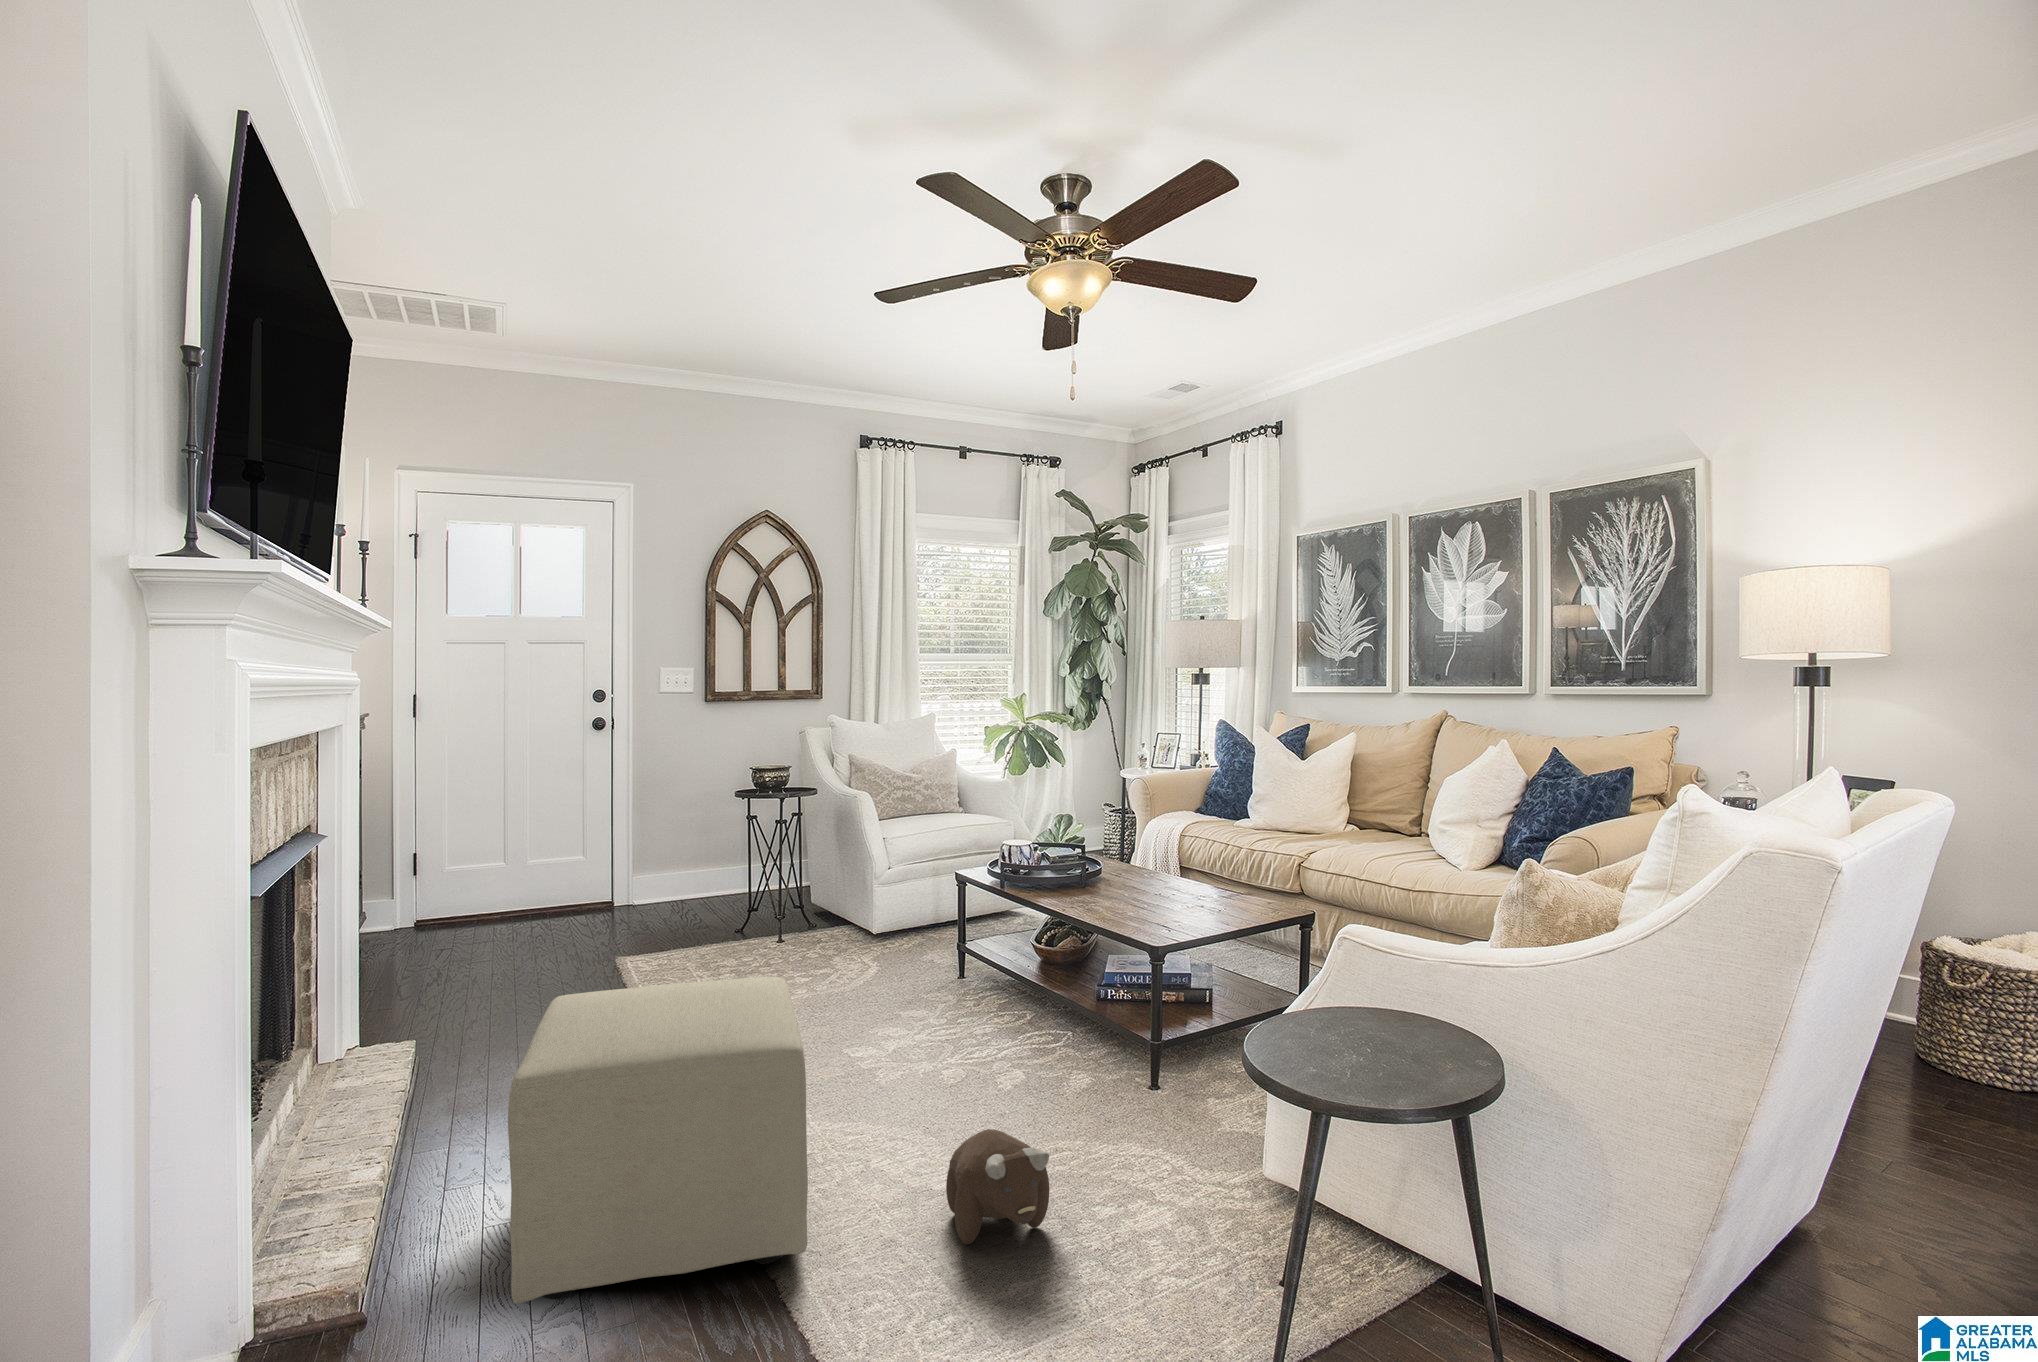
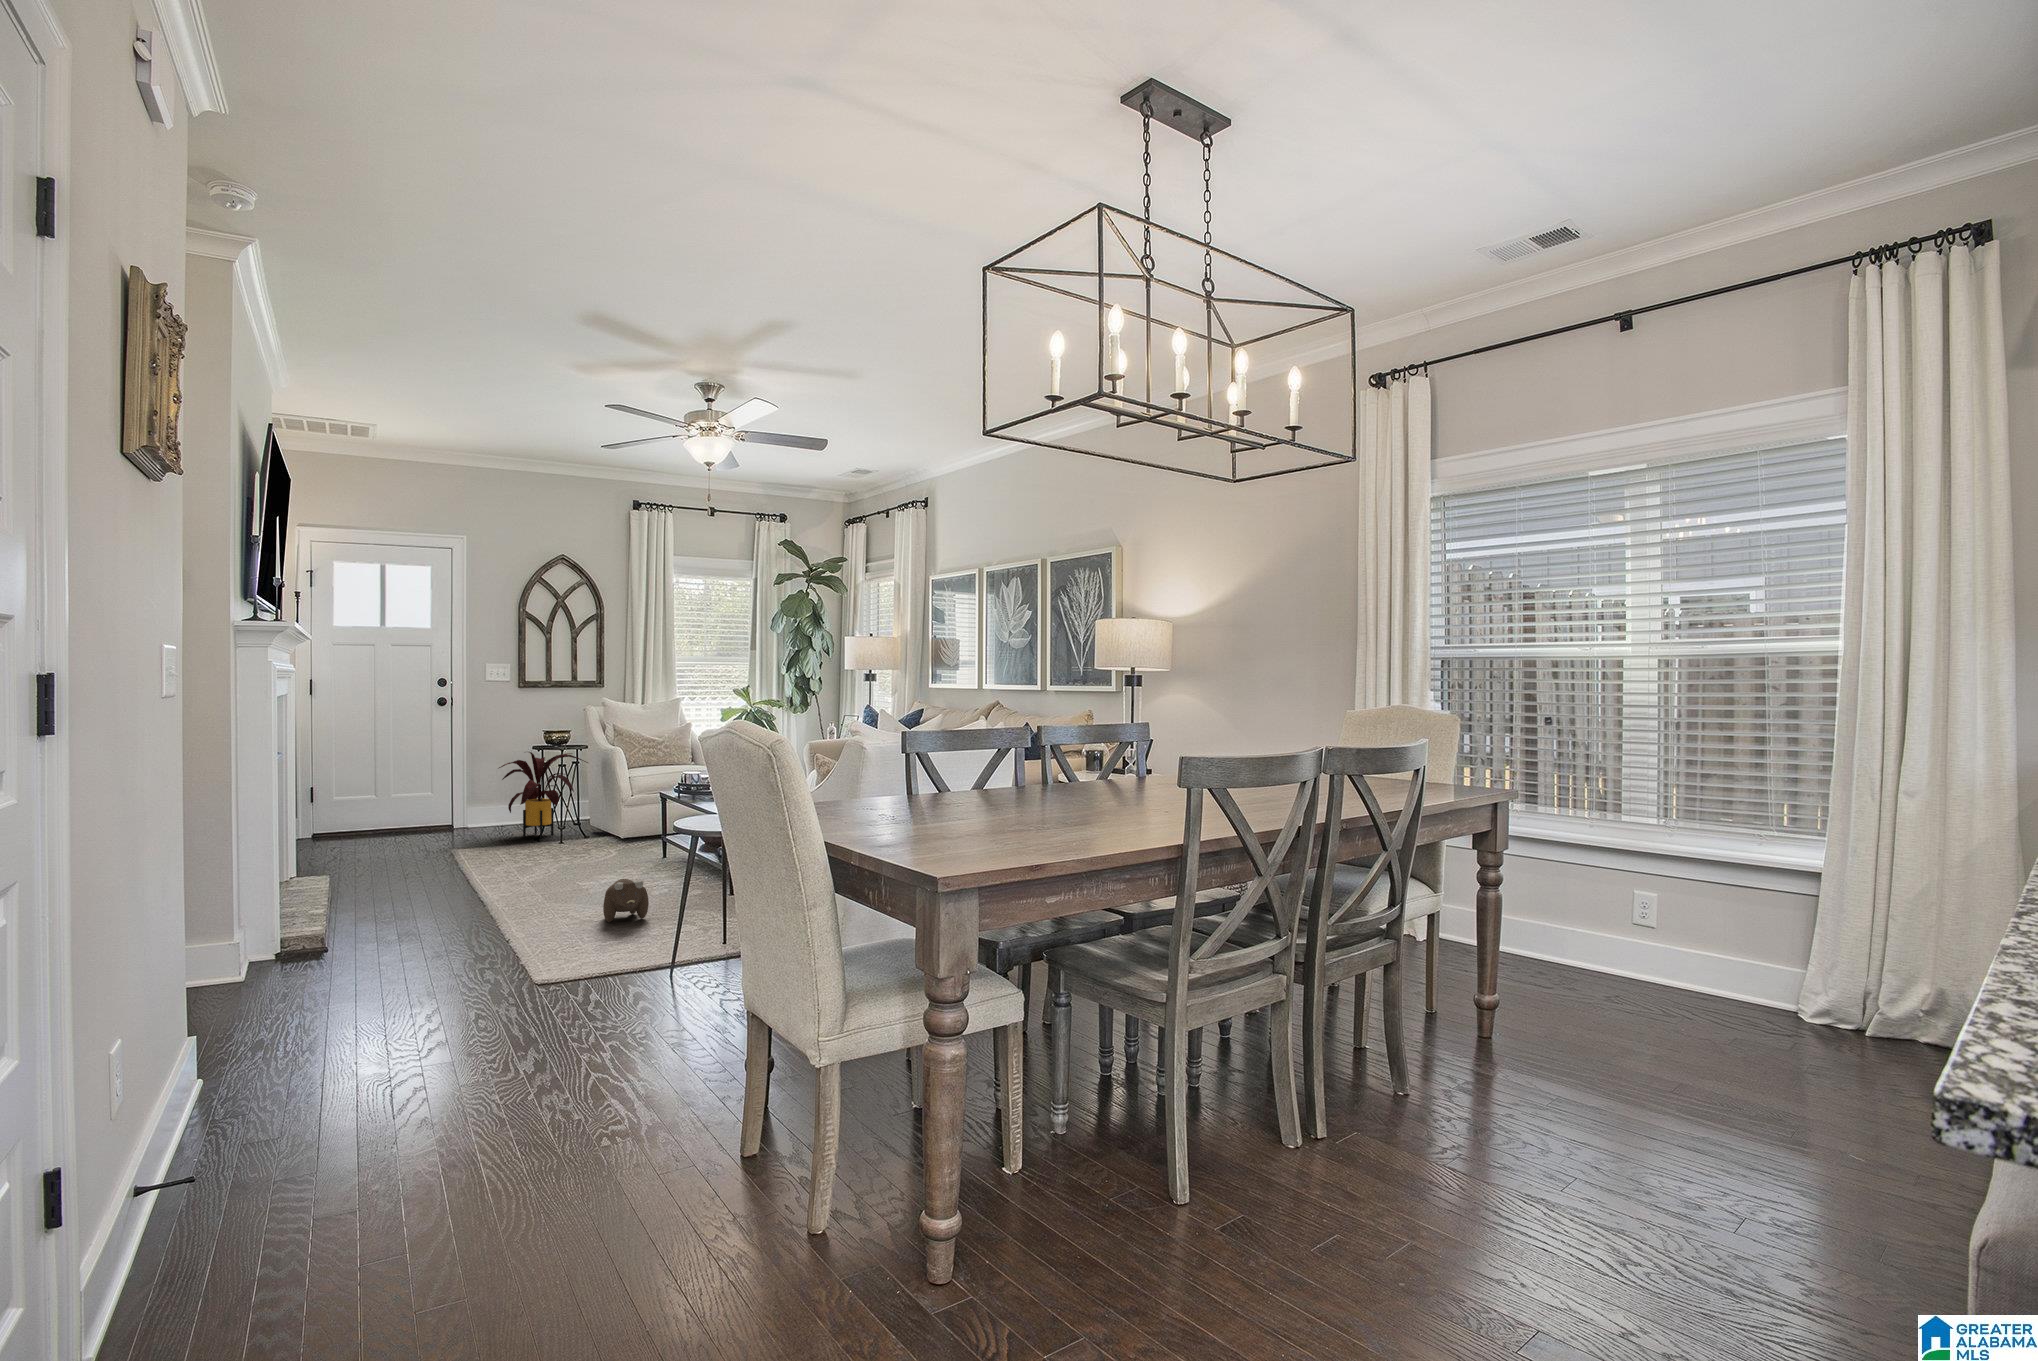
house plant: none [683,799,814,934] -> present [499,752,588,838]
ottoman: present [508,977,808,1303] -> none [408,821,539,935]

